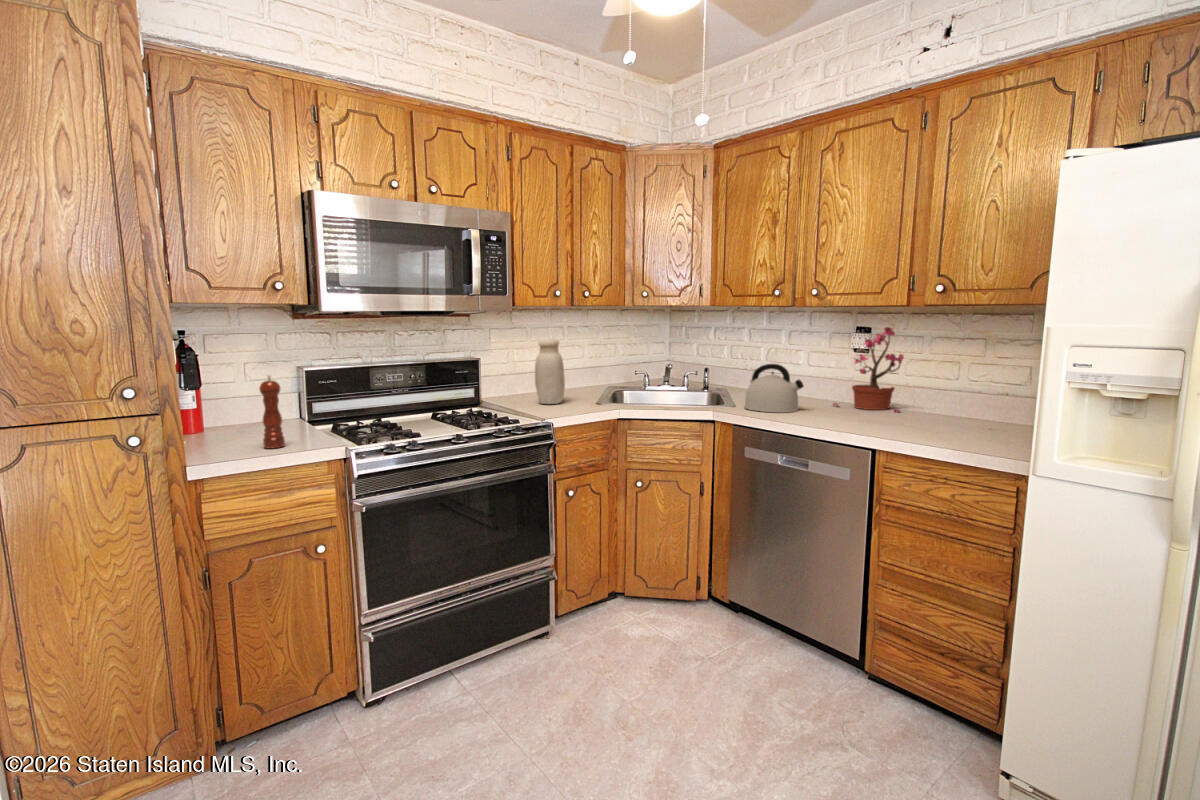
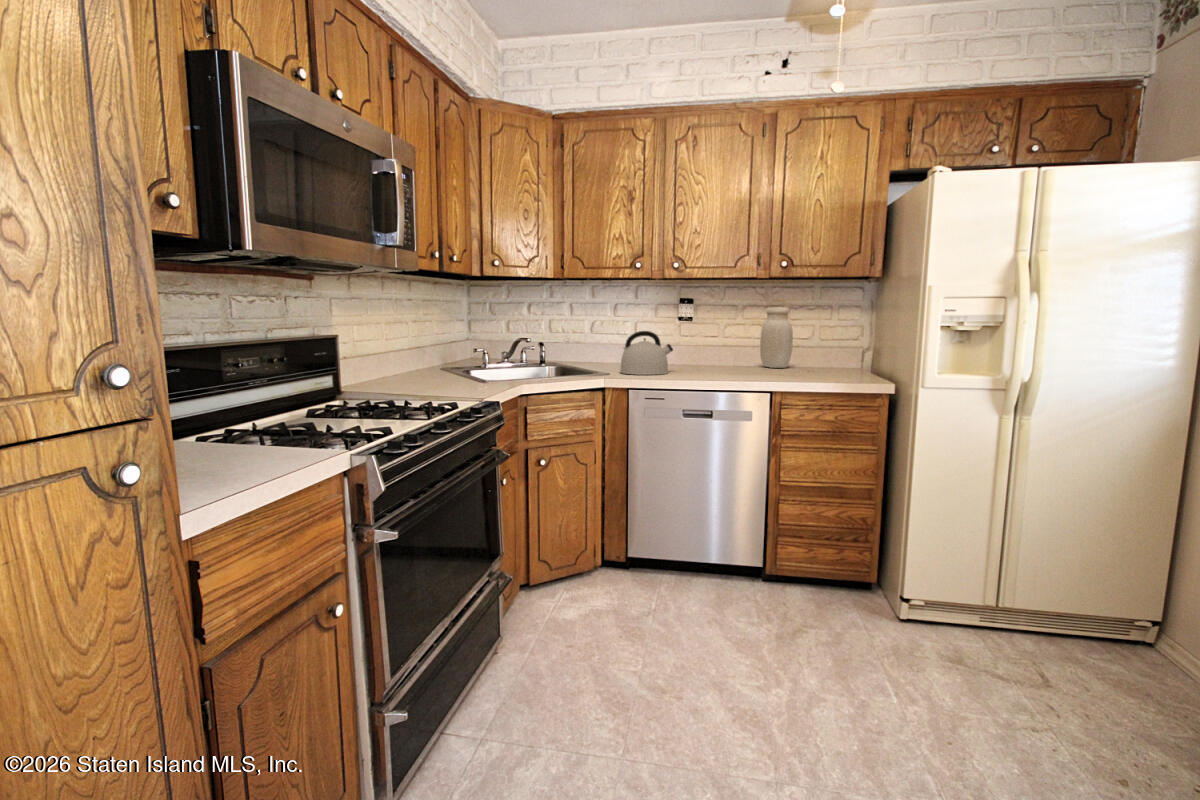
potted plant: present [833,327,904,412] -> none [676,298,732,368]
jar: present [535,339,565,404] -> present [760,307,793,368]
pepper mill: present [259,375,285,449] -> none [214,347,259,471]

